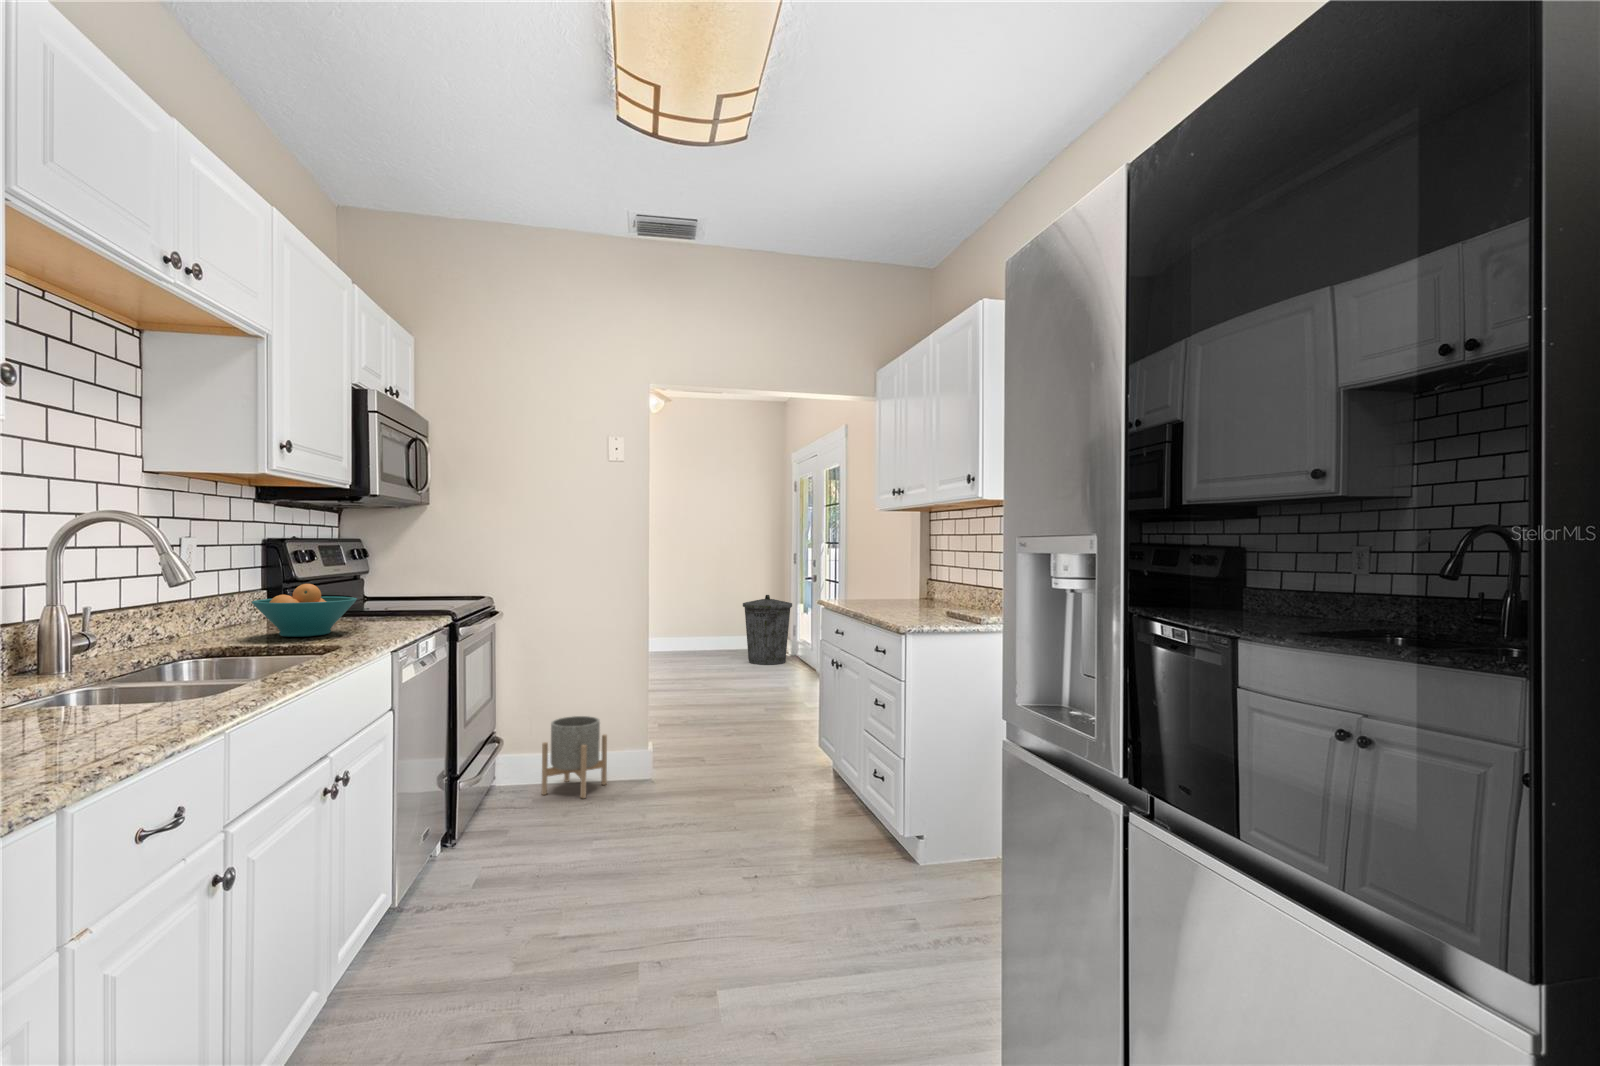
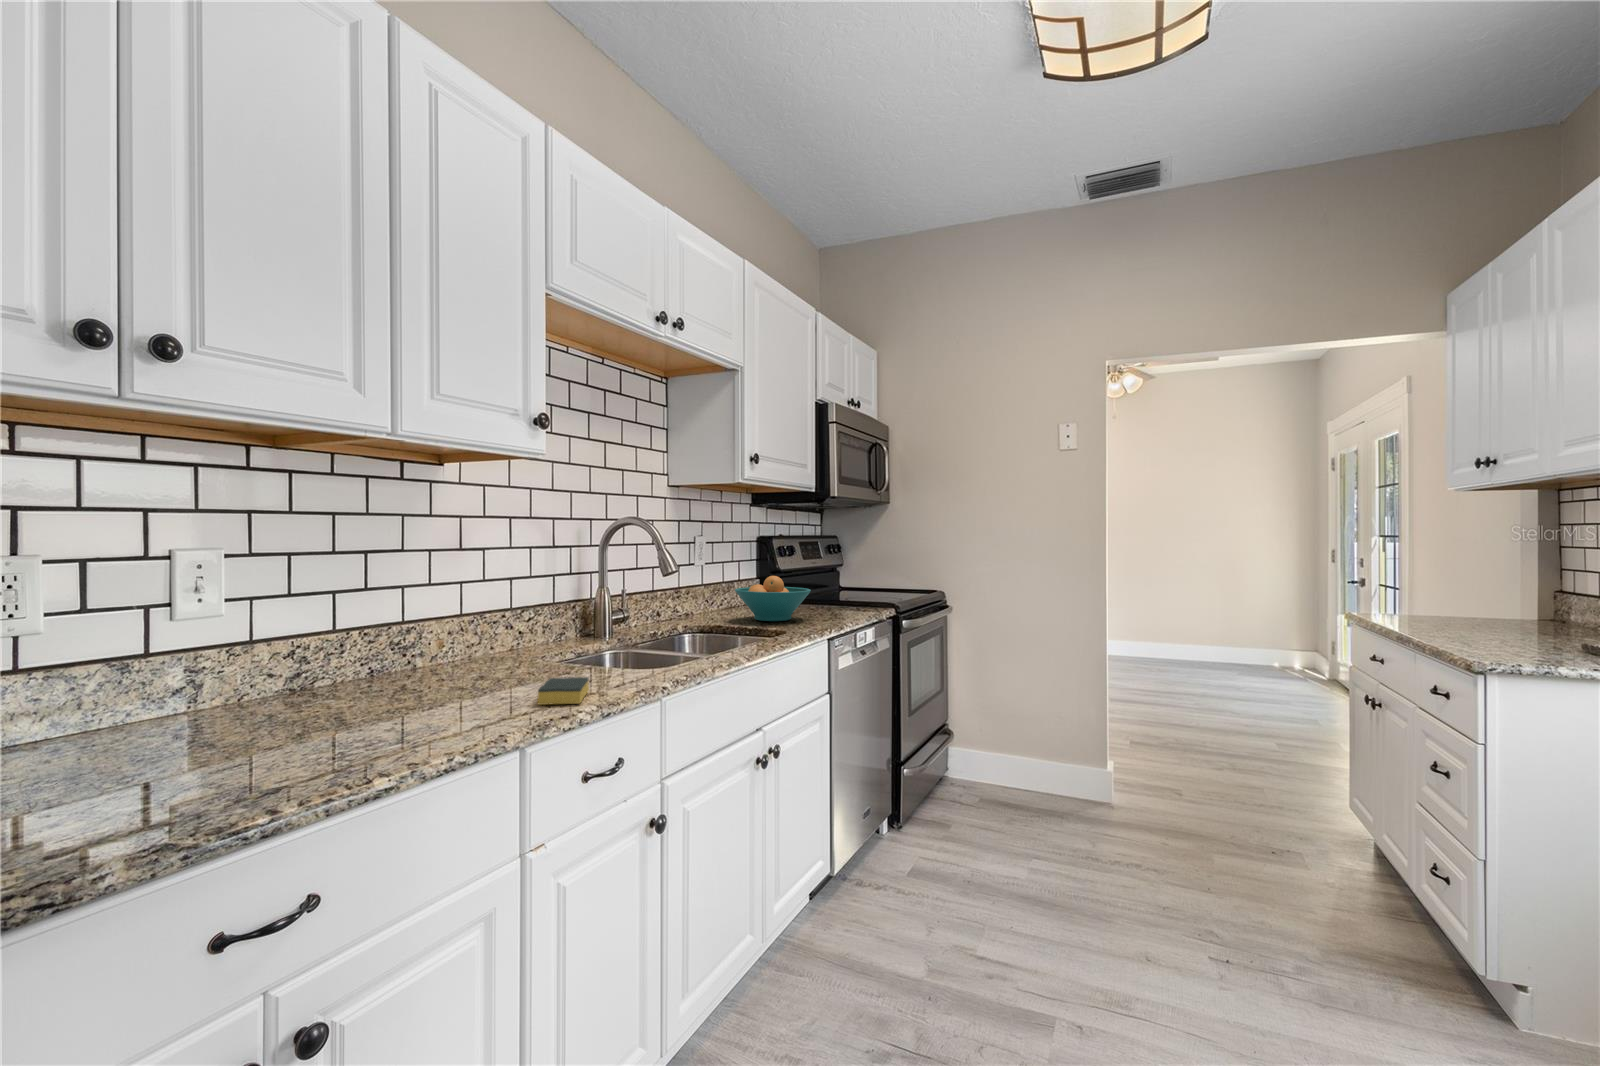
trash can: present [743,595,792,665] -> none [1256,603,1328,689]
sponge: none [51,713,126,755] -> present [538,677,589,705]
planter: present [542,716,607,798] -> none [990,721,1060,809]

